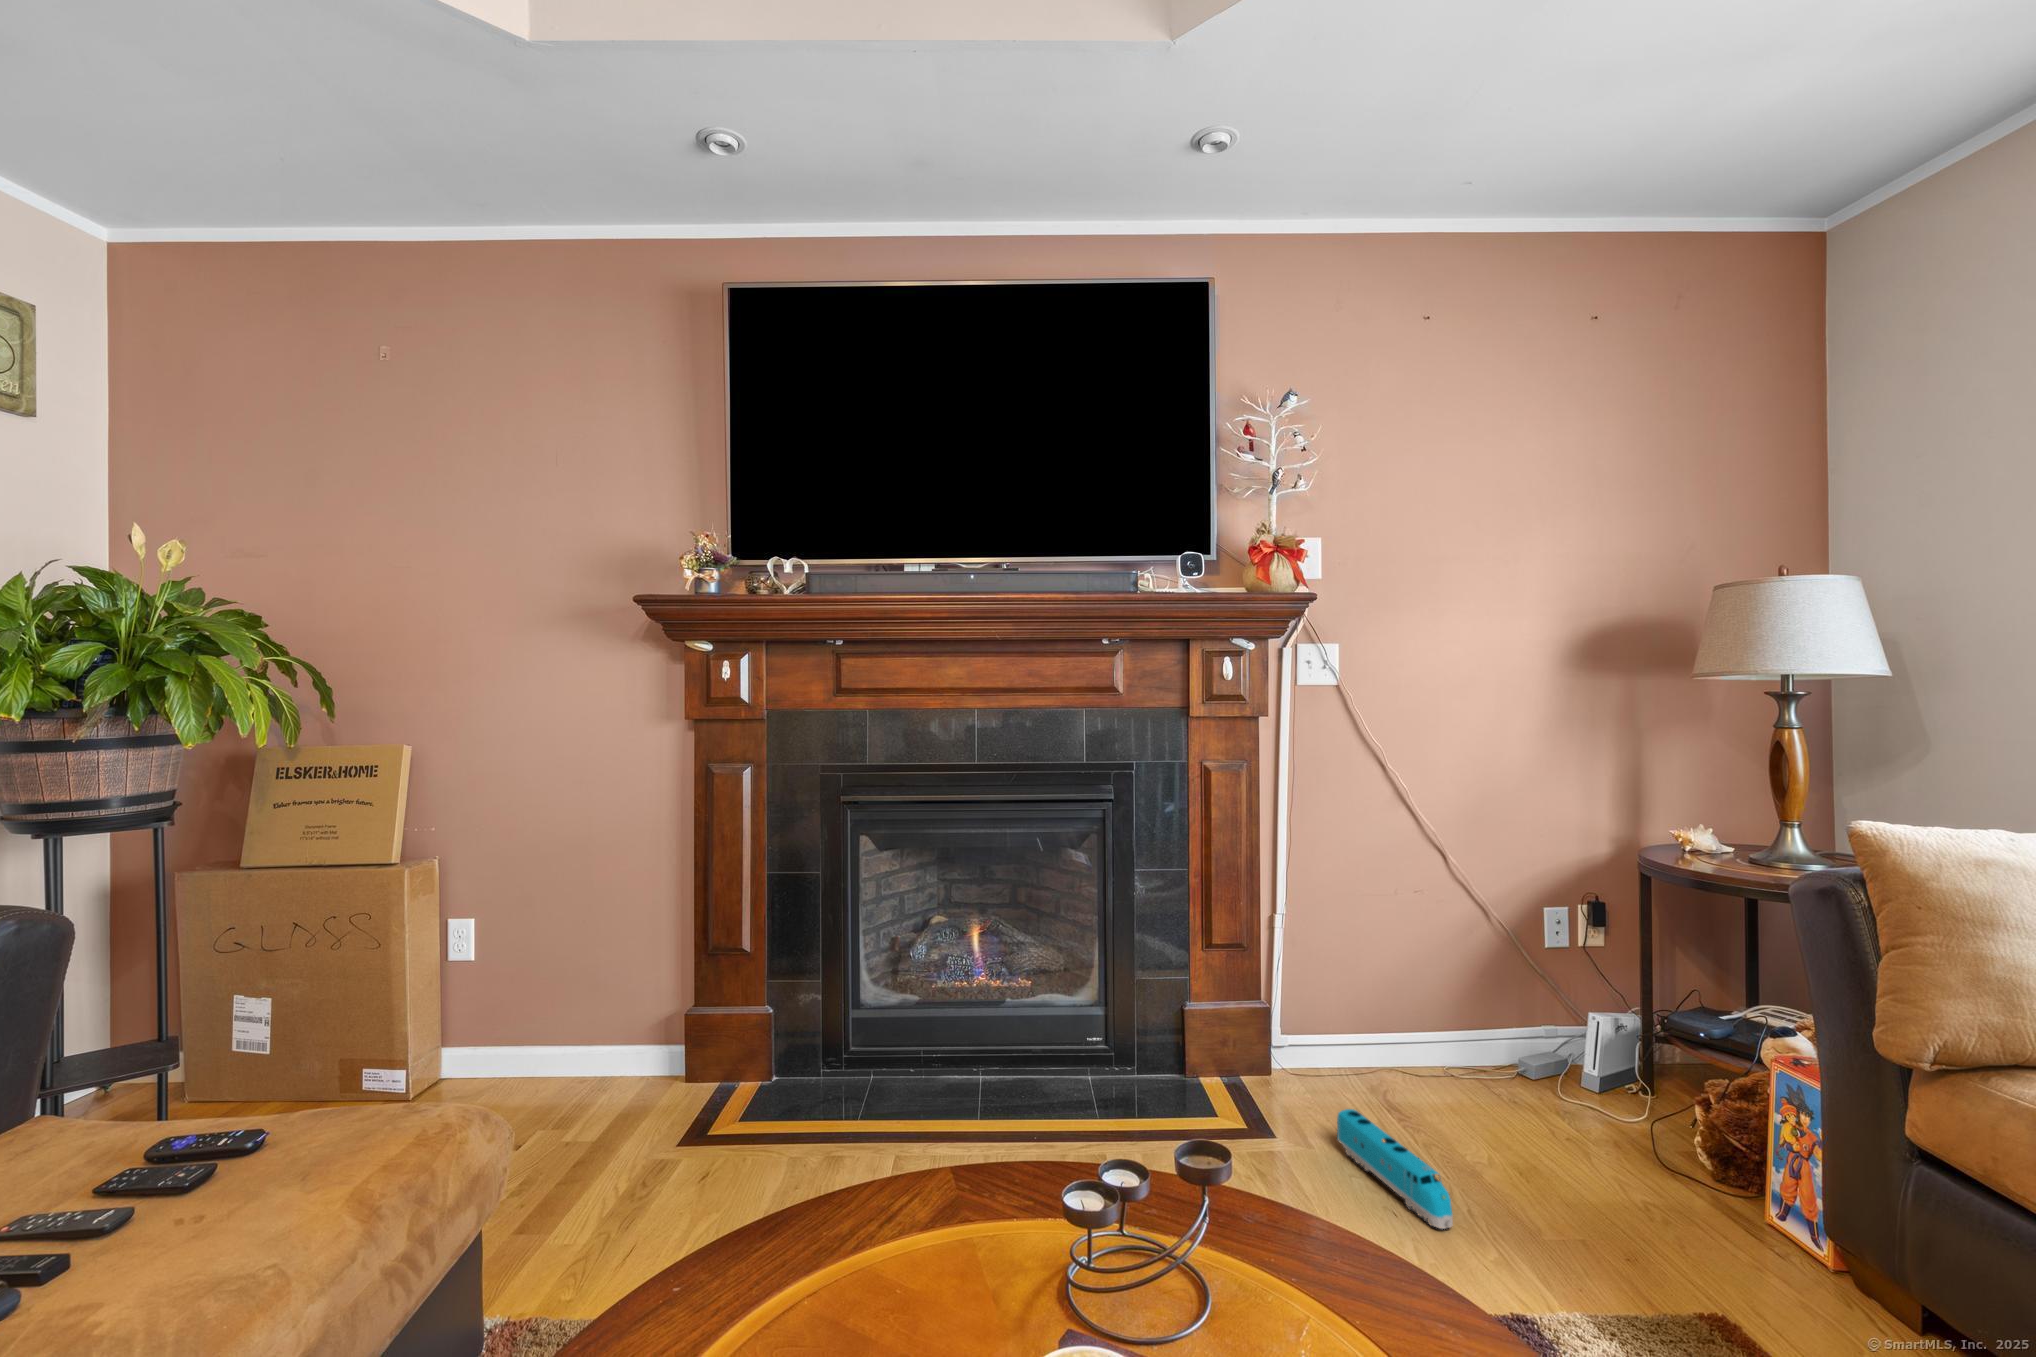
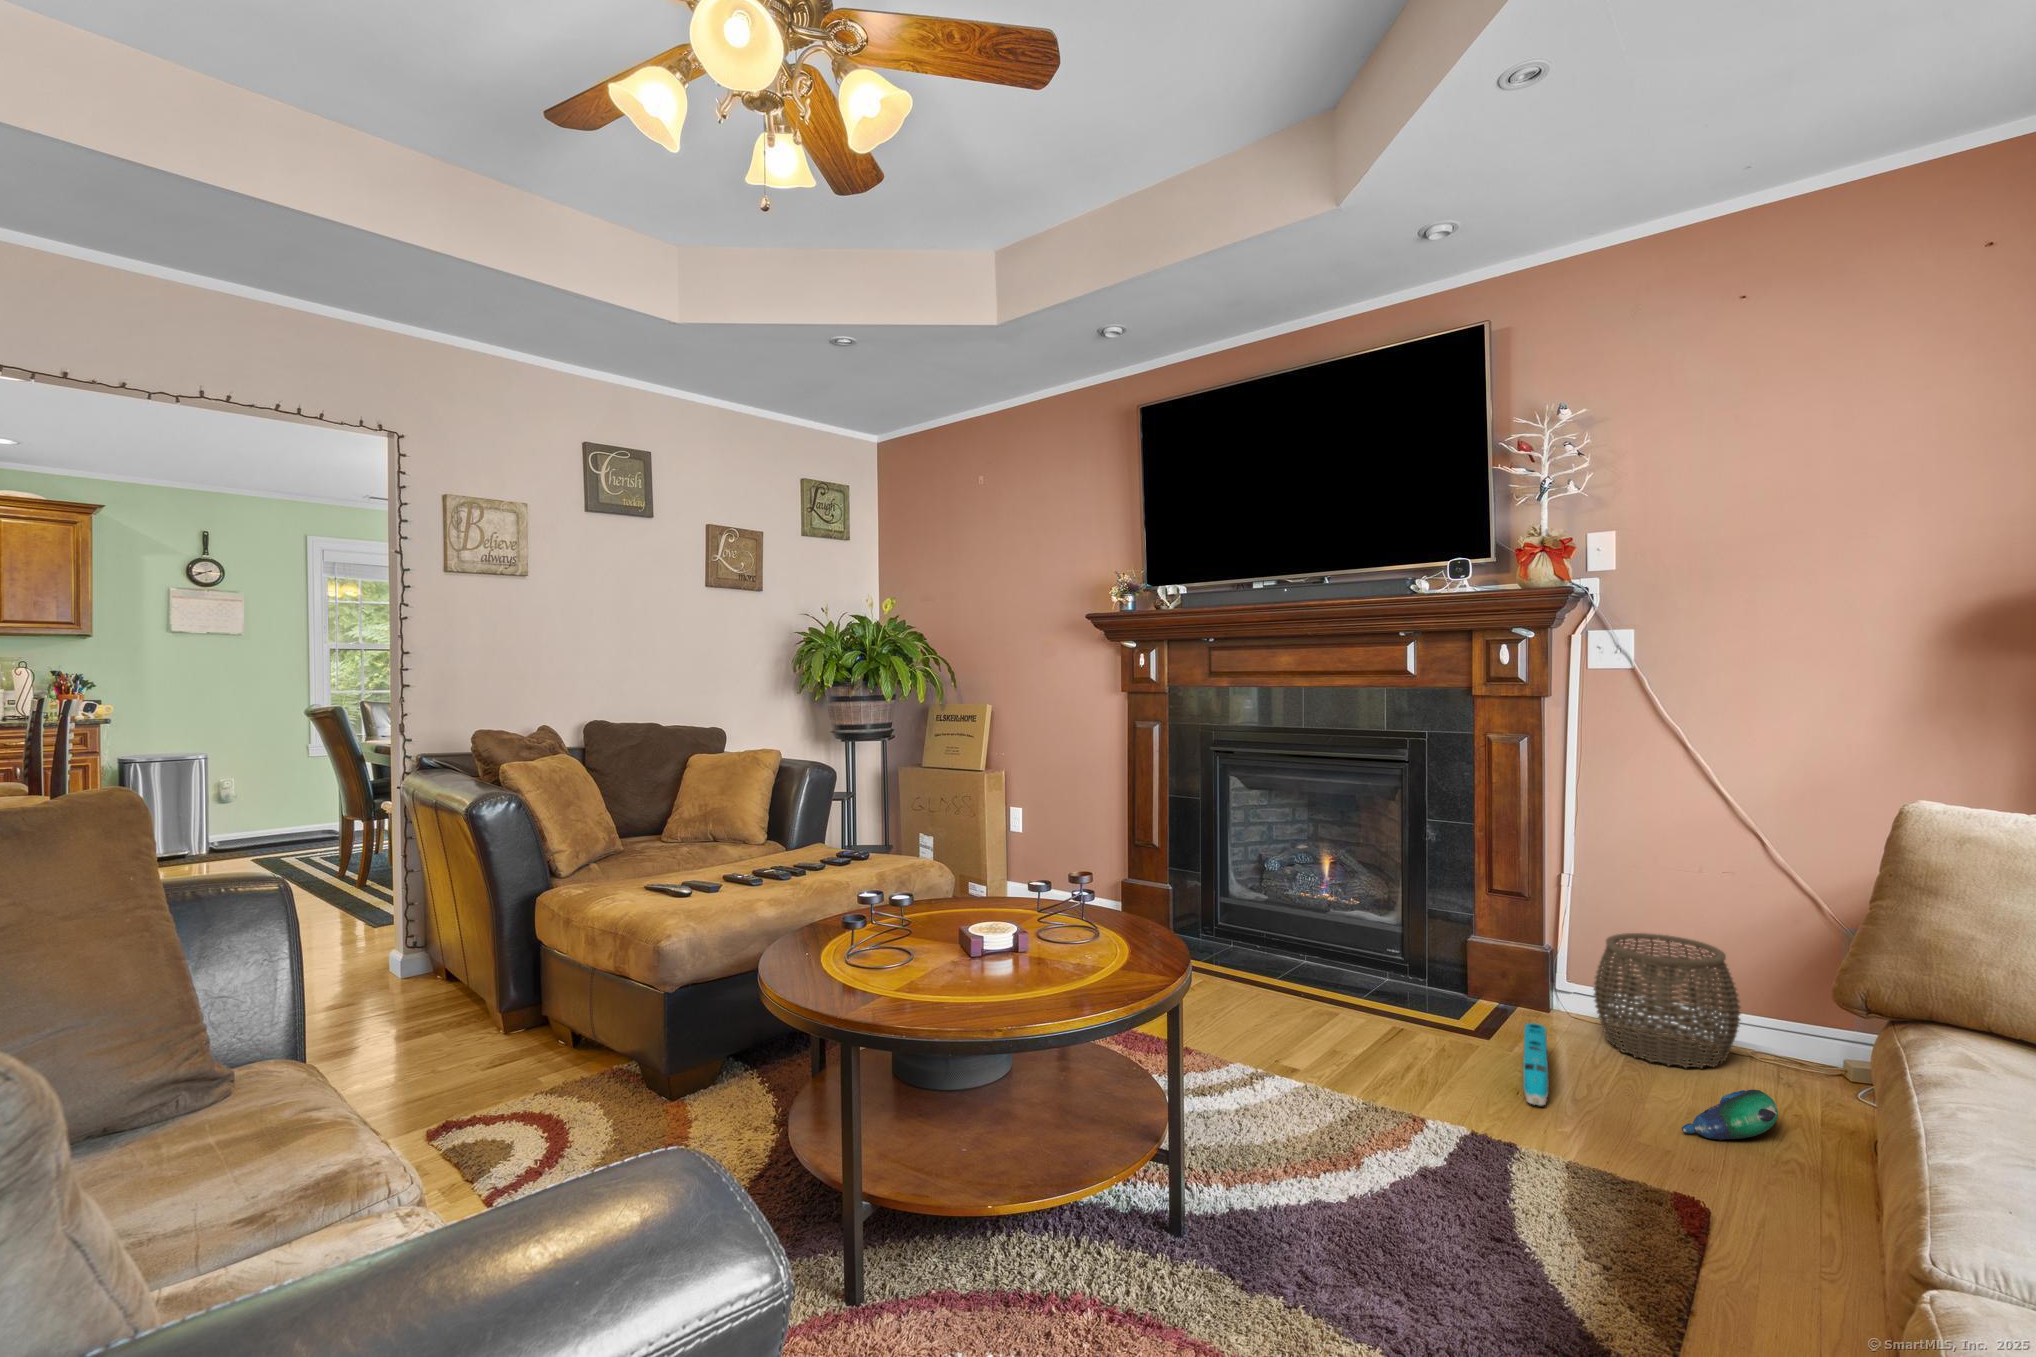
woven basket: none [1338,968,1482,1118] -> present [1594,933,1741,1068]
plush toy: none [1532,1132,1633,1209] -> present [1682,1090,1778,1141]

